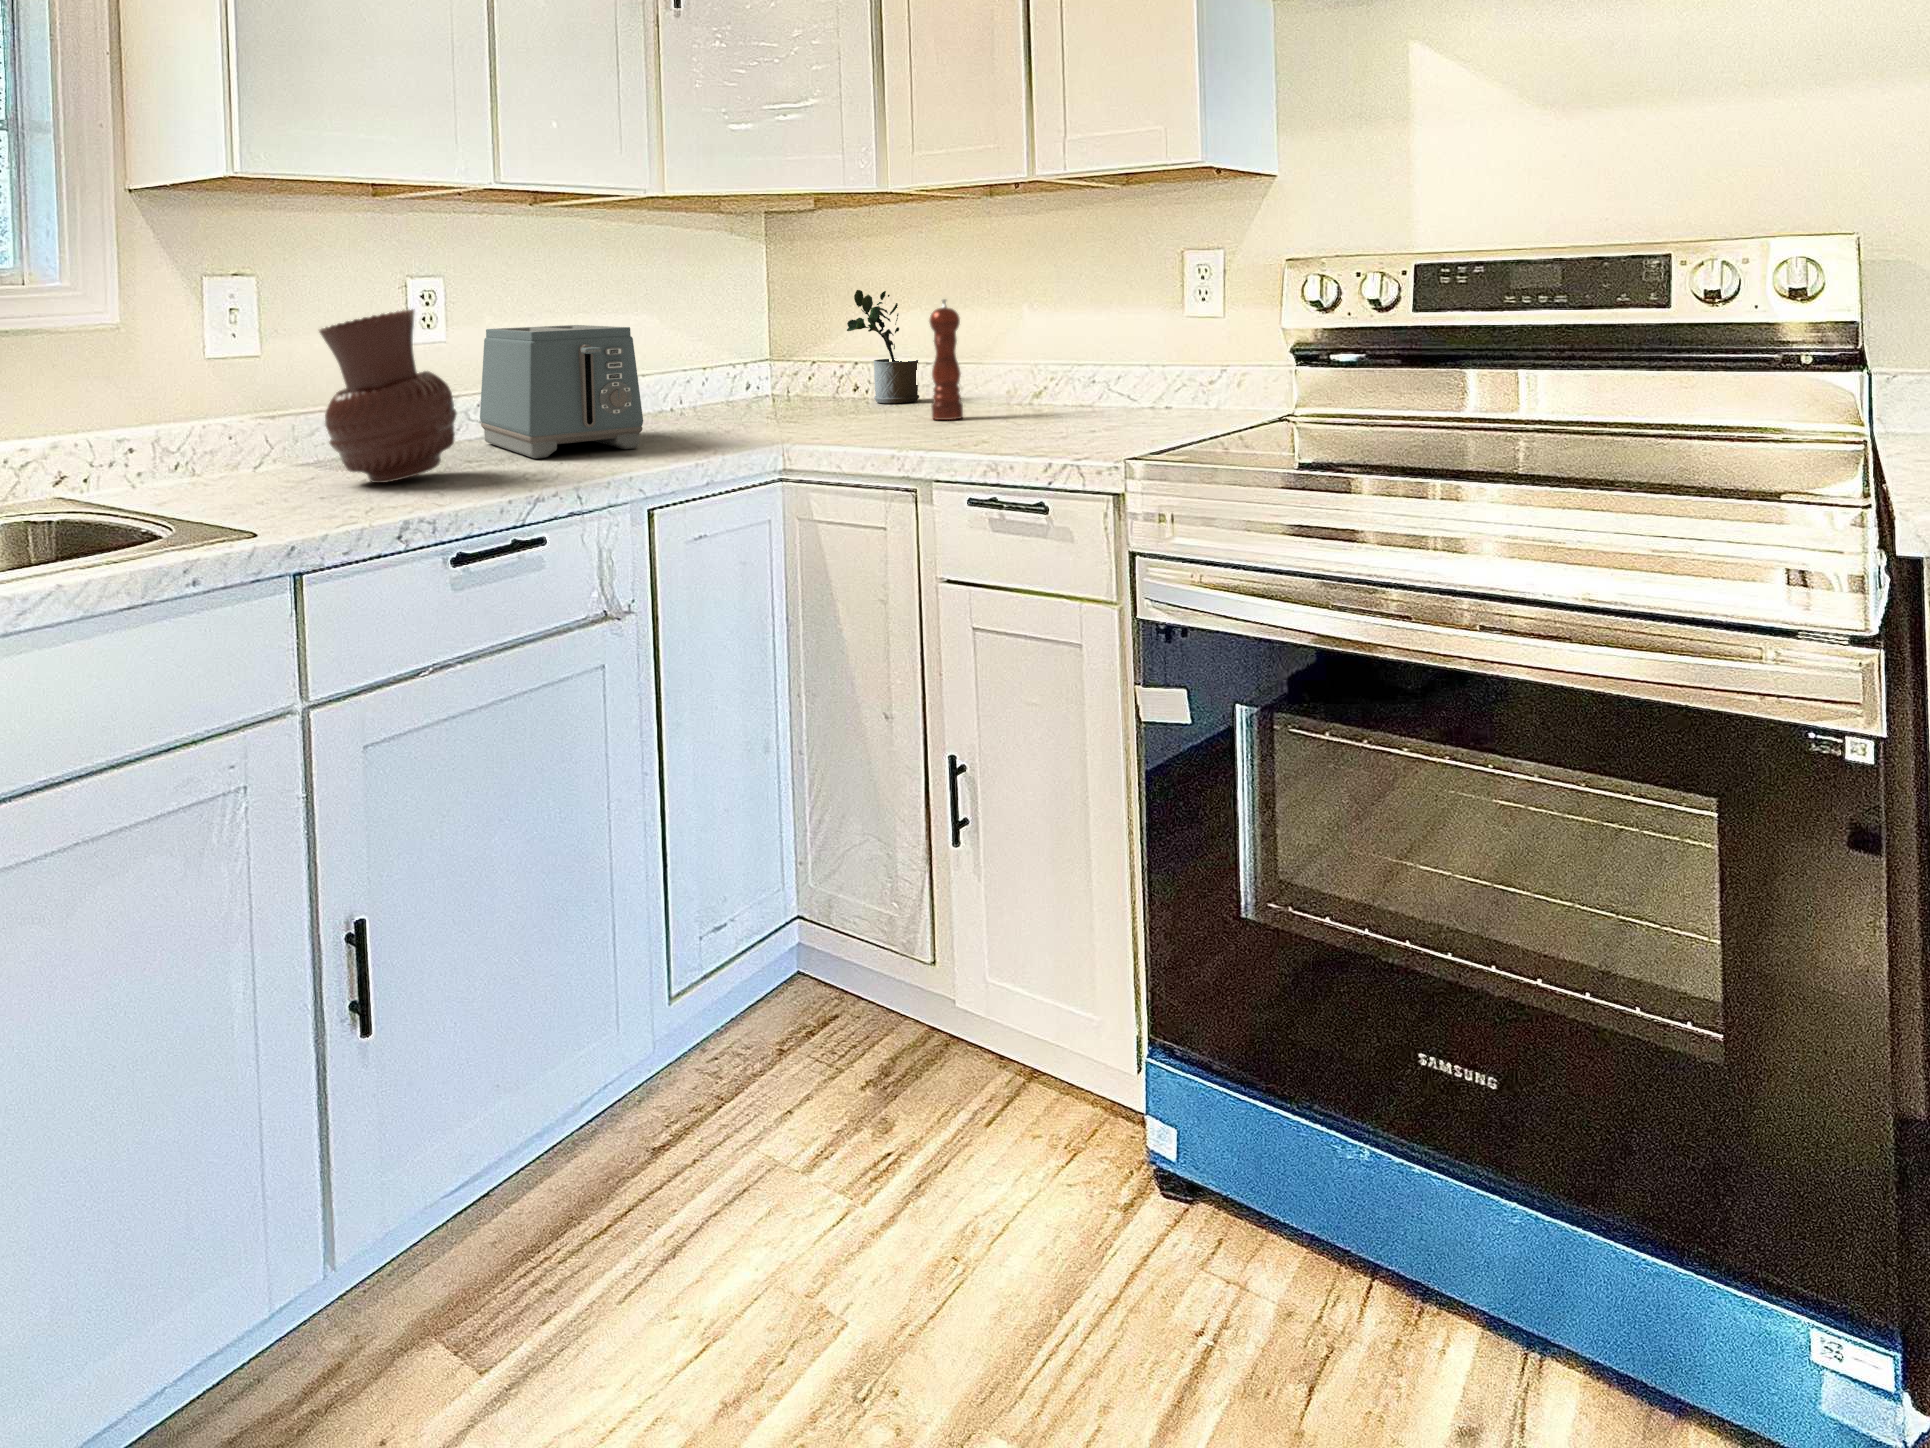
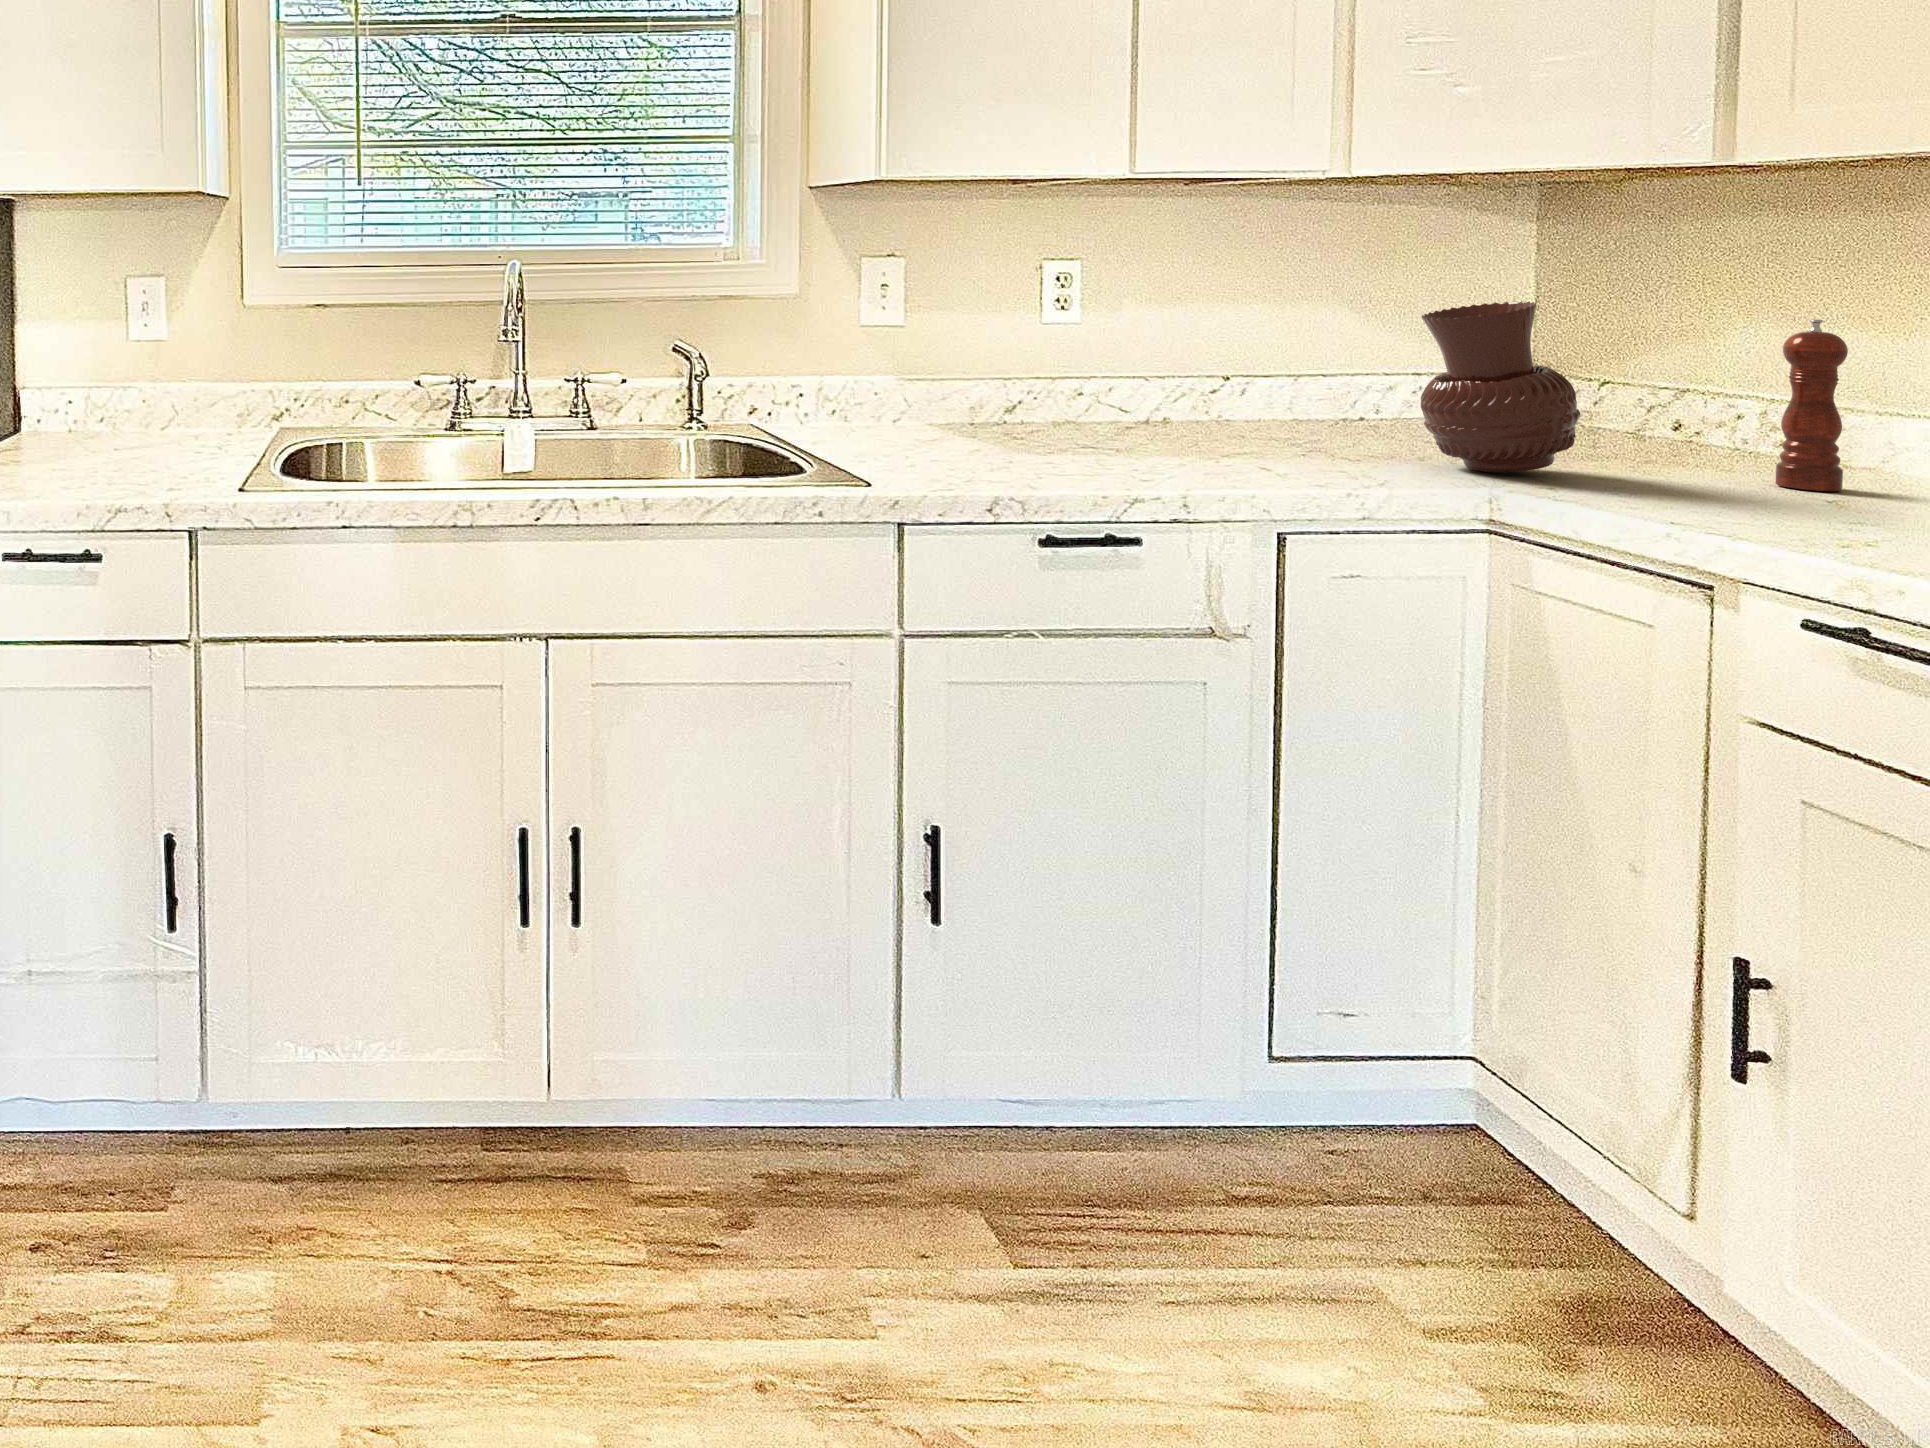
potted plant: present [847,290,919,403] -> none [1642,294,1782,454]
vase: present [319,309,457,483] -> present [1421,301,1580,472]
toaster: present [480,325,643,458] -> none [1109,316,1290,459]

